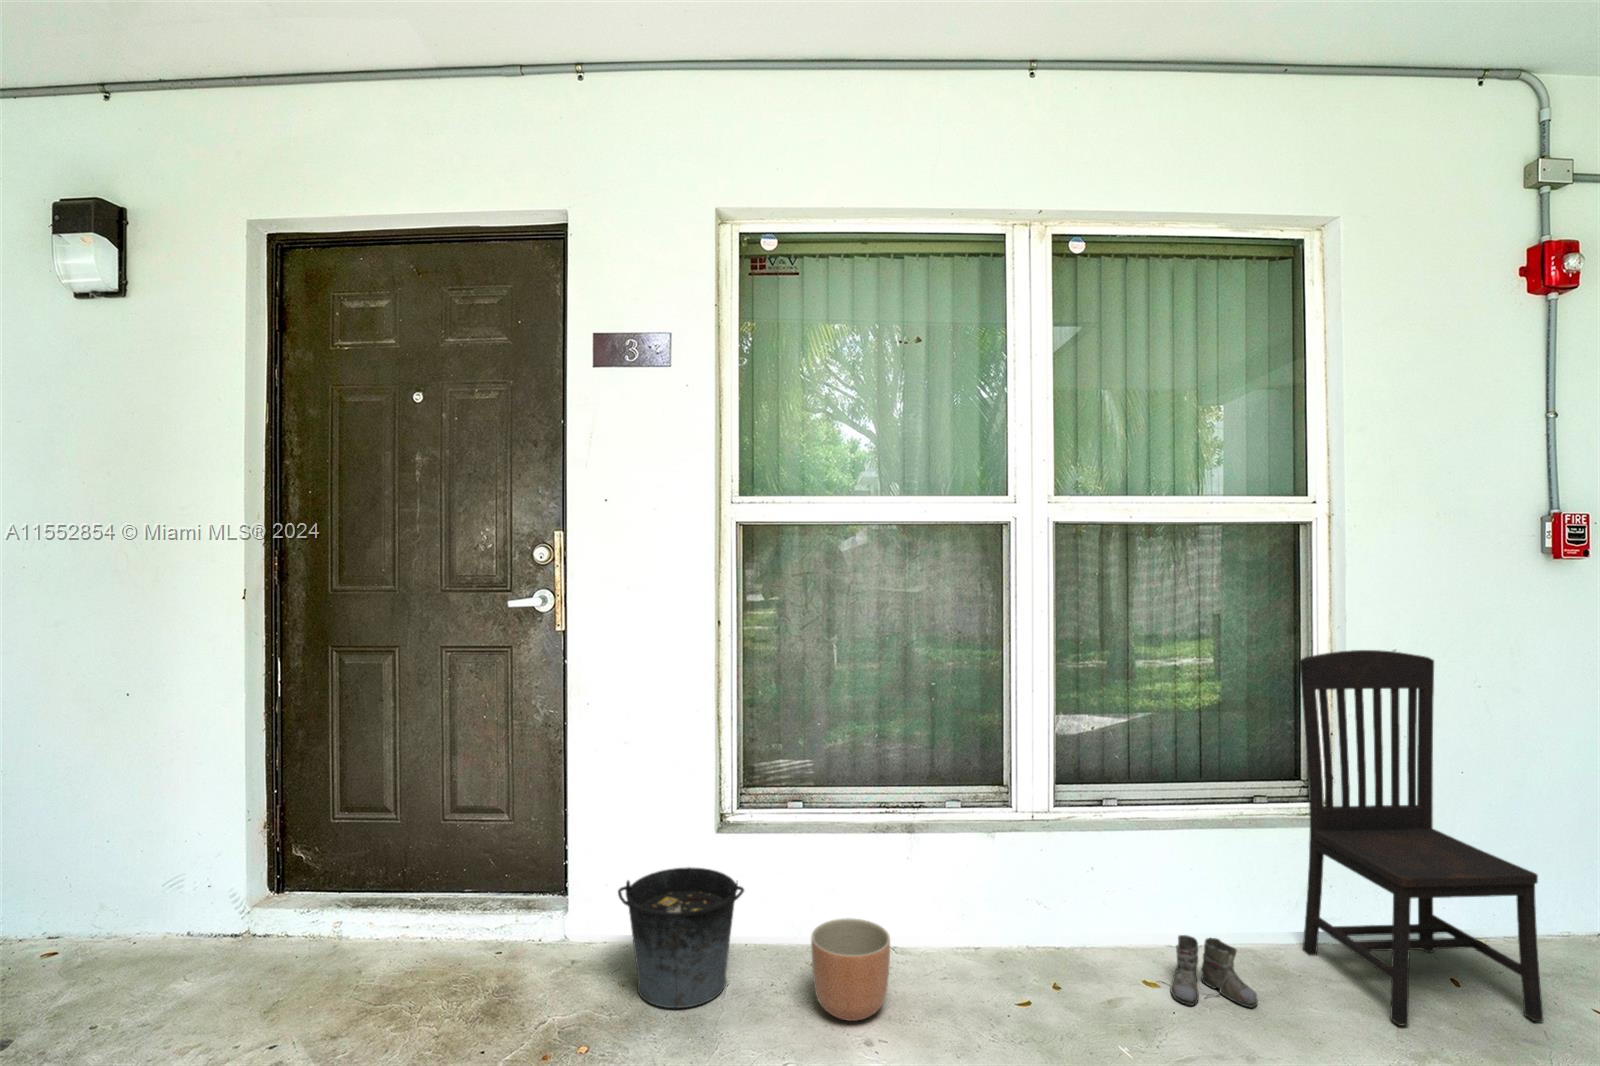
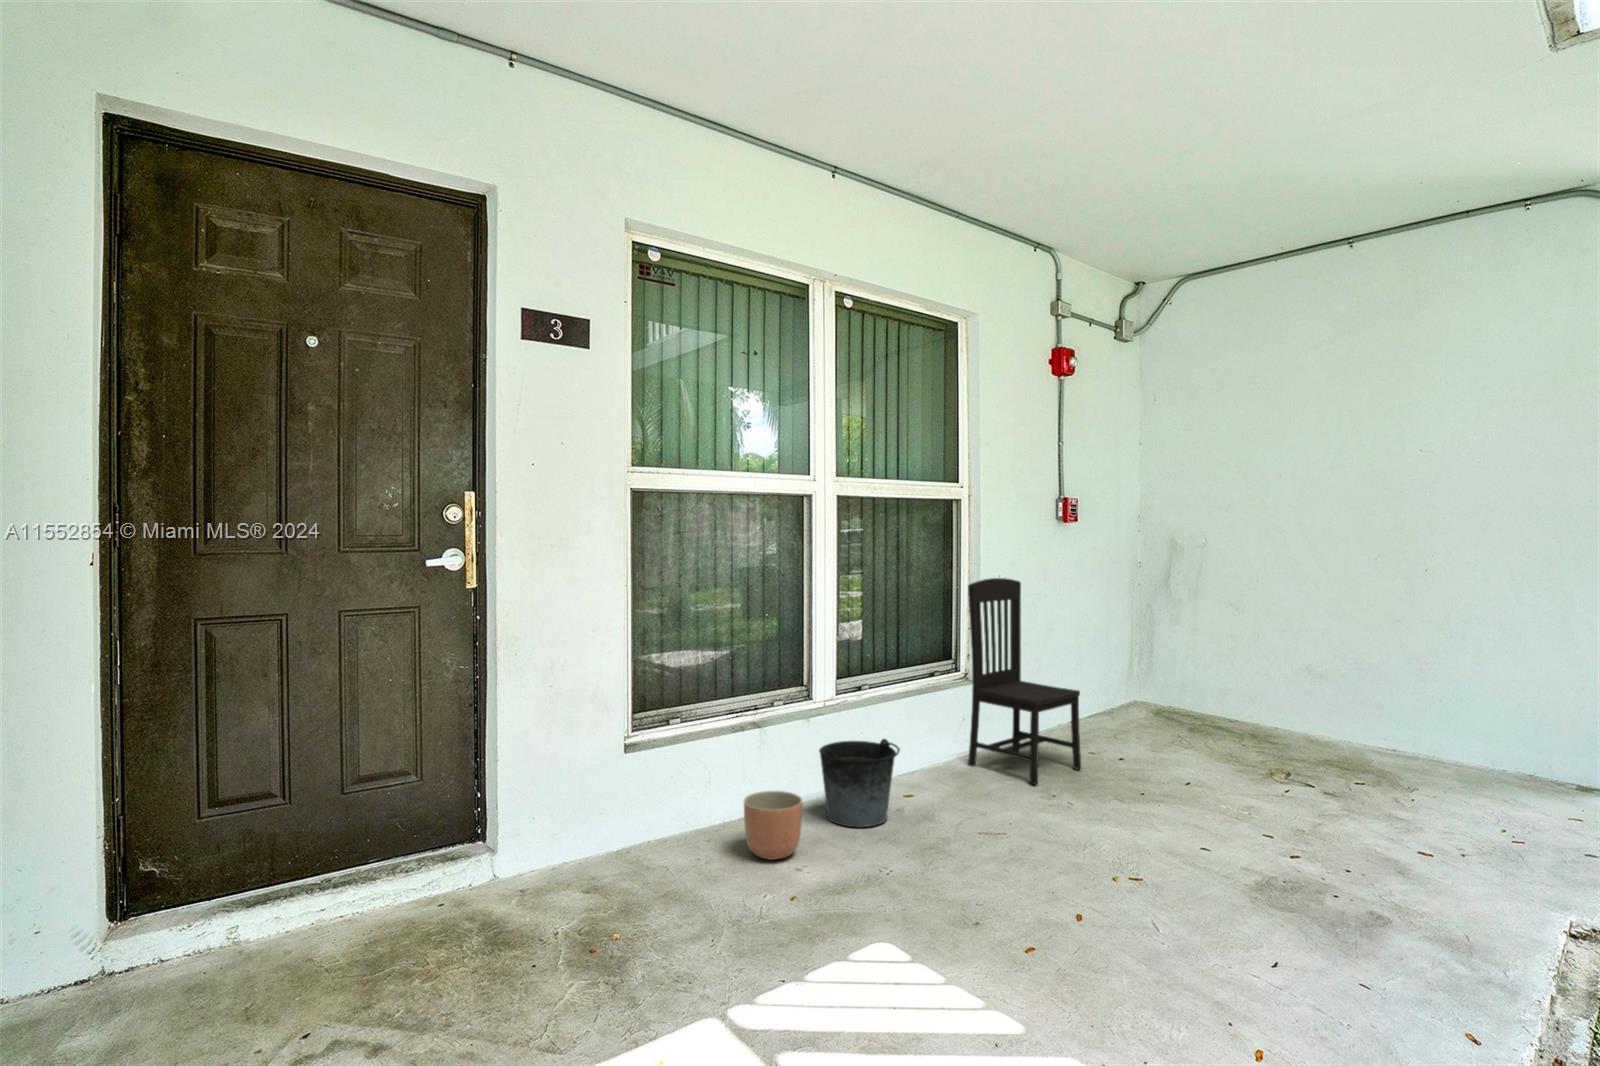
bucket: present [618,867,744,1008] -> present [819,739,900,827]
boots: present [1170,935,1258,1008] -> none [918,761,973,801]

